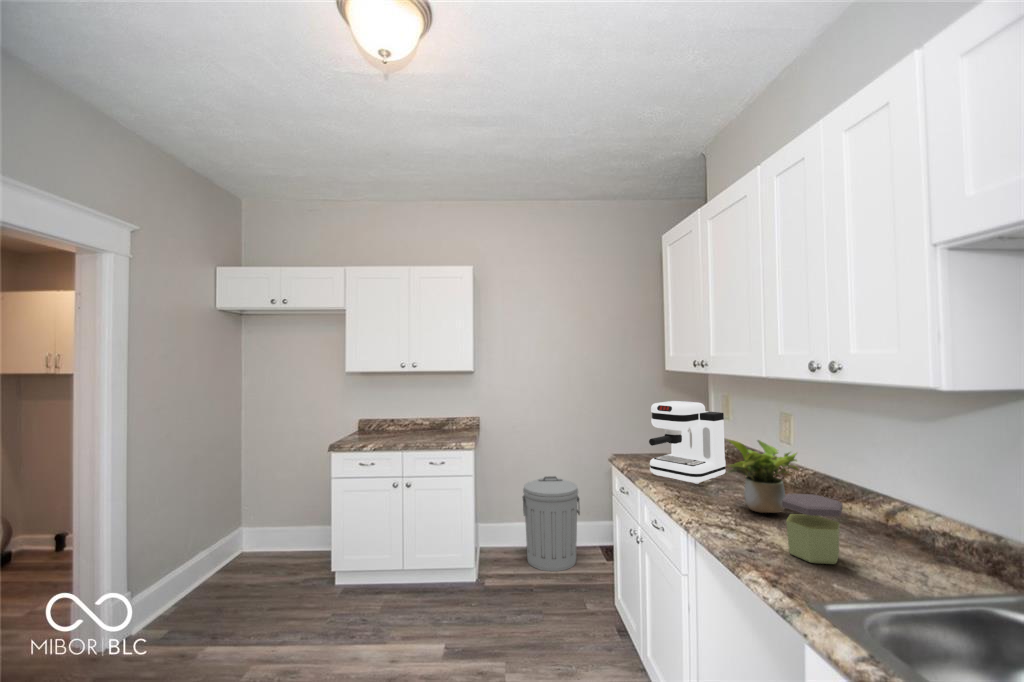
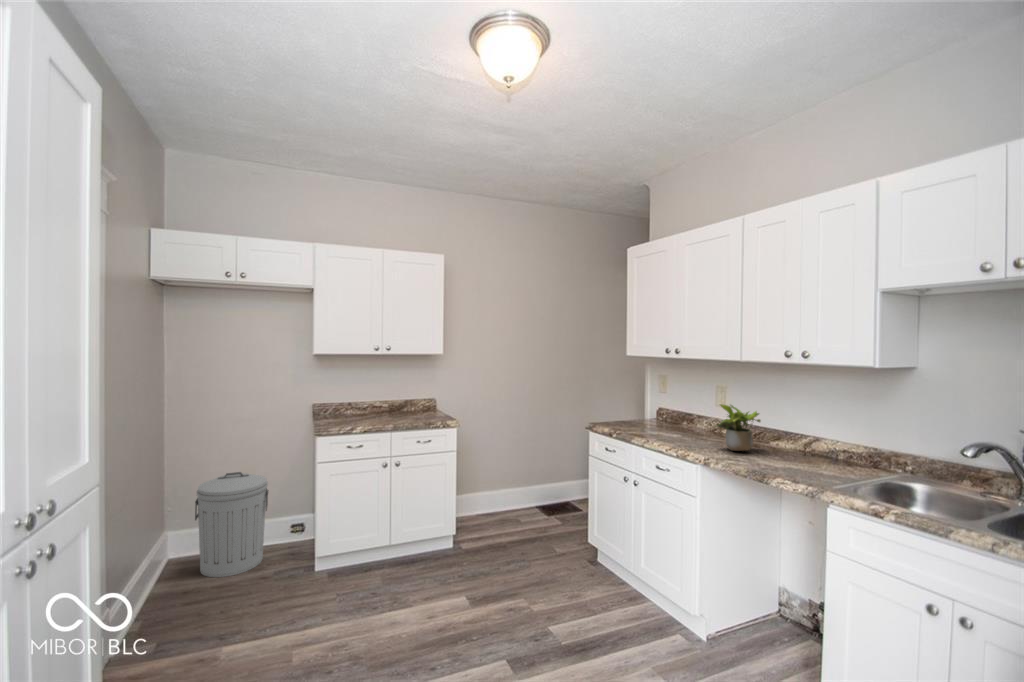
coffee maker: present [649,401,726,484] -> none [639,380,687,439]
trash can: present [522,476,580,571] -> present [195,472,269,577]
jar: present [782,494,842,564] -> none [777,433,814,472]

